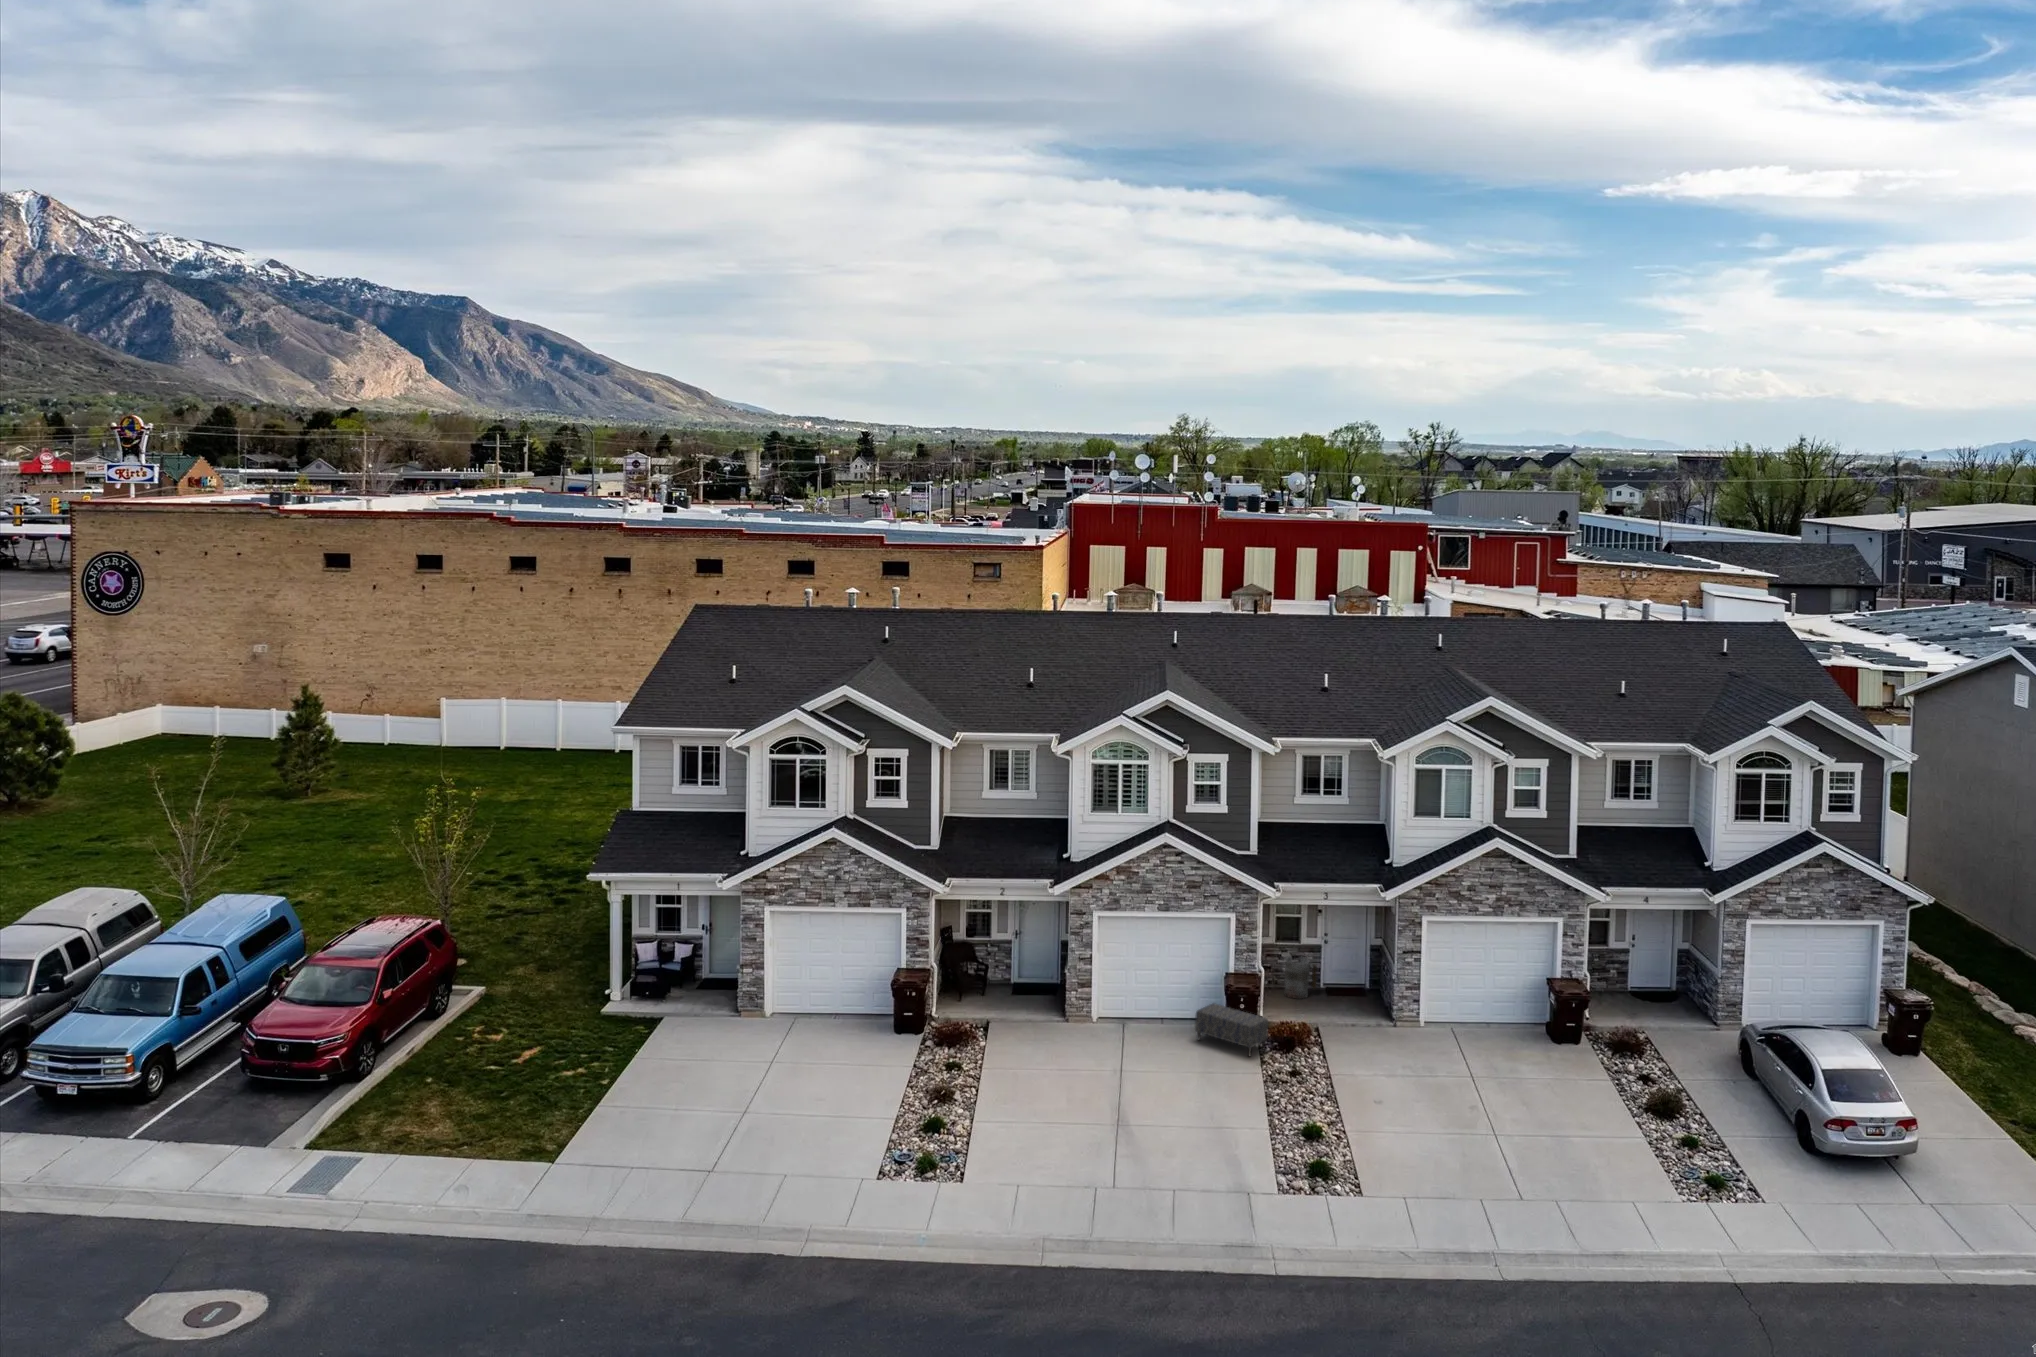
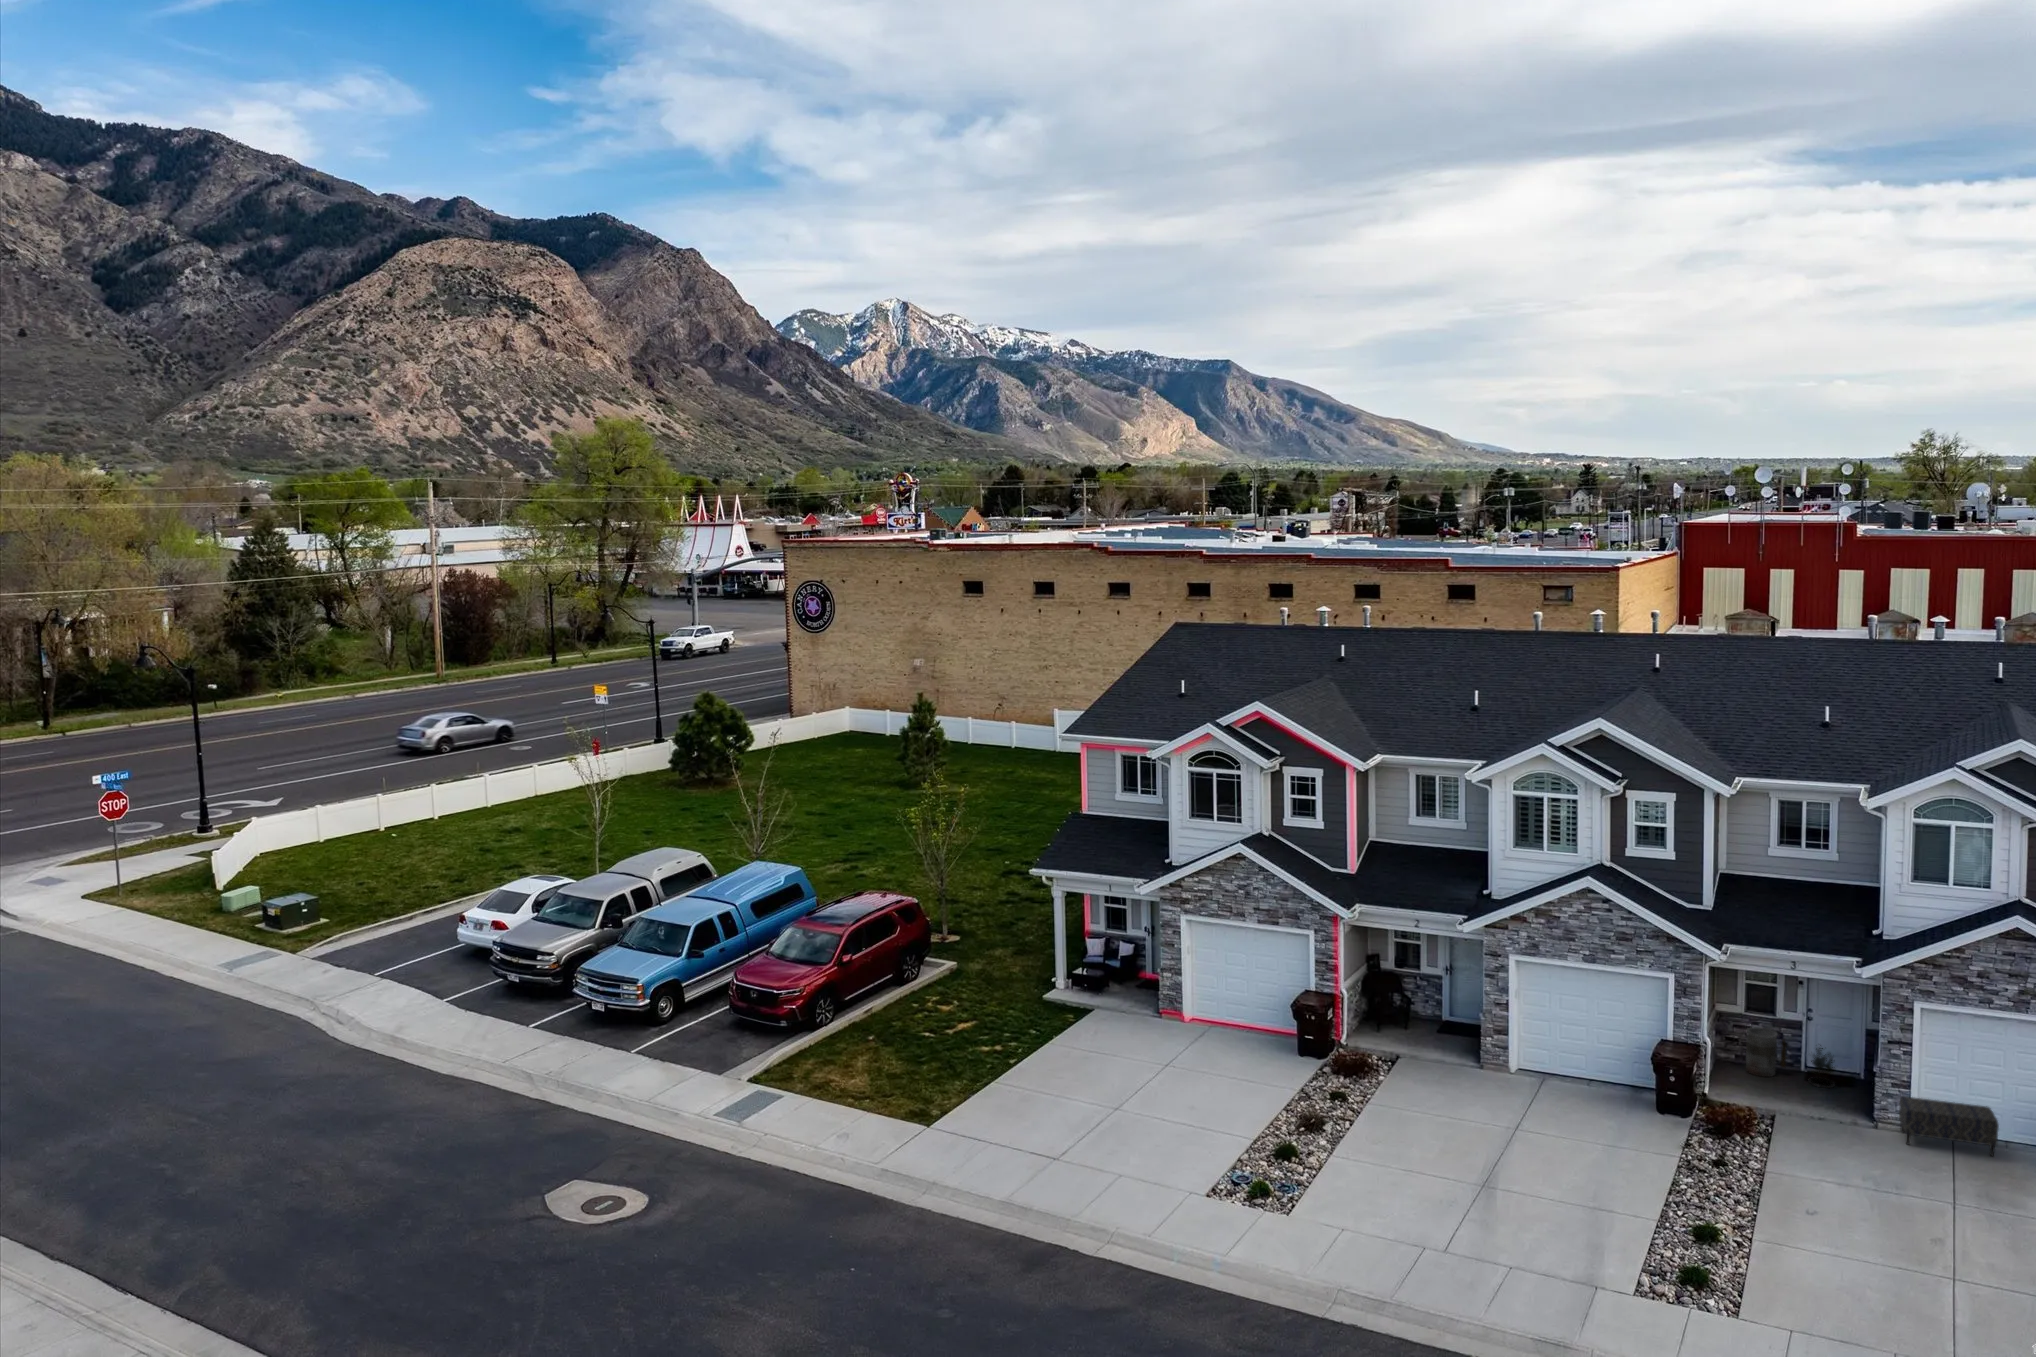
potted tree: none [1334,963,1356,1002] -> present [1809,1045,1835,1088]
bench: present [1195,1003,1268,1056] -> present [1899,1096,1999,1156]

